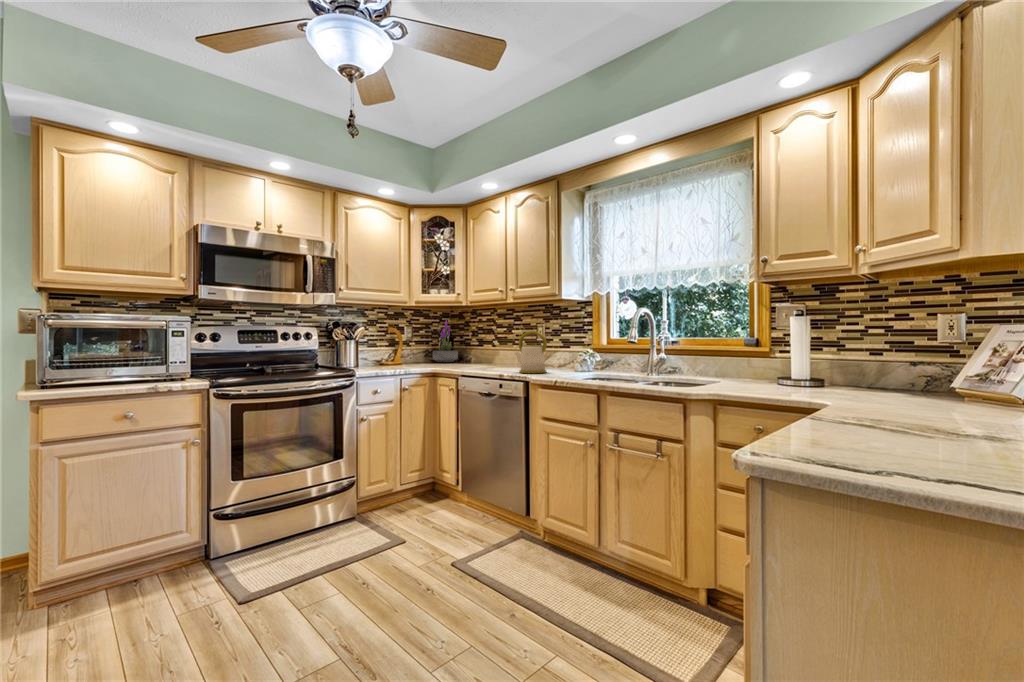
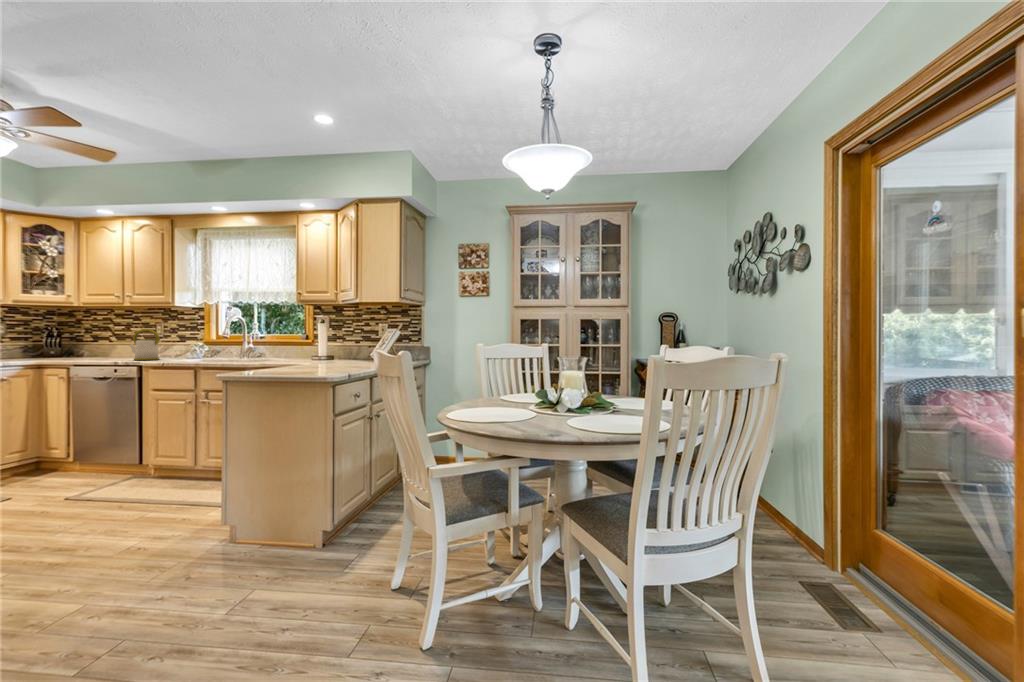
potted plant: present [433,321,458,362] -> none [35,317,68,357]

